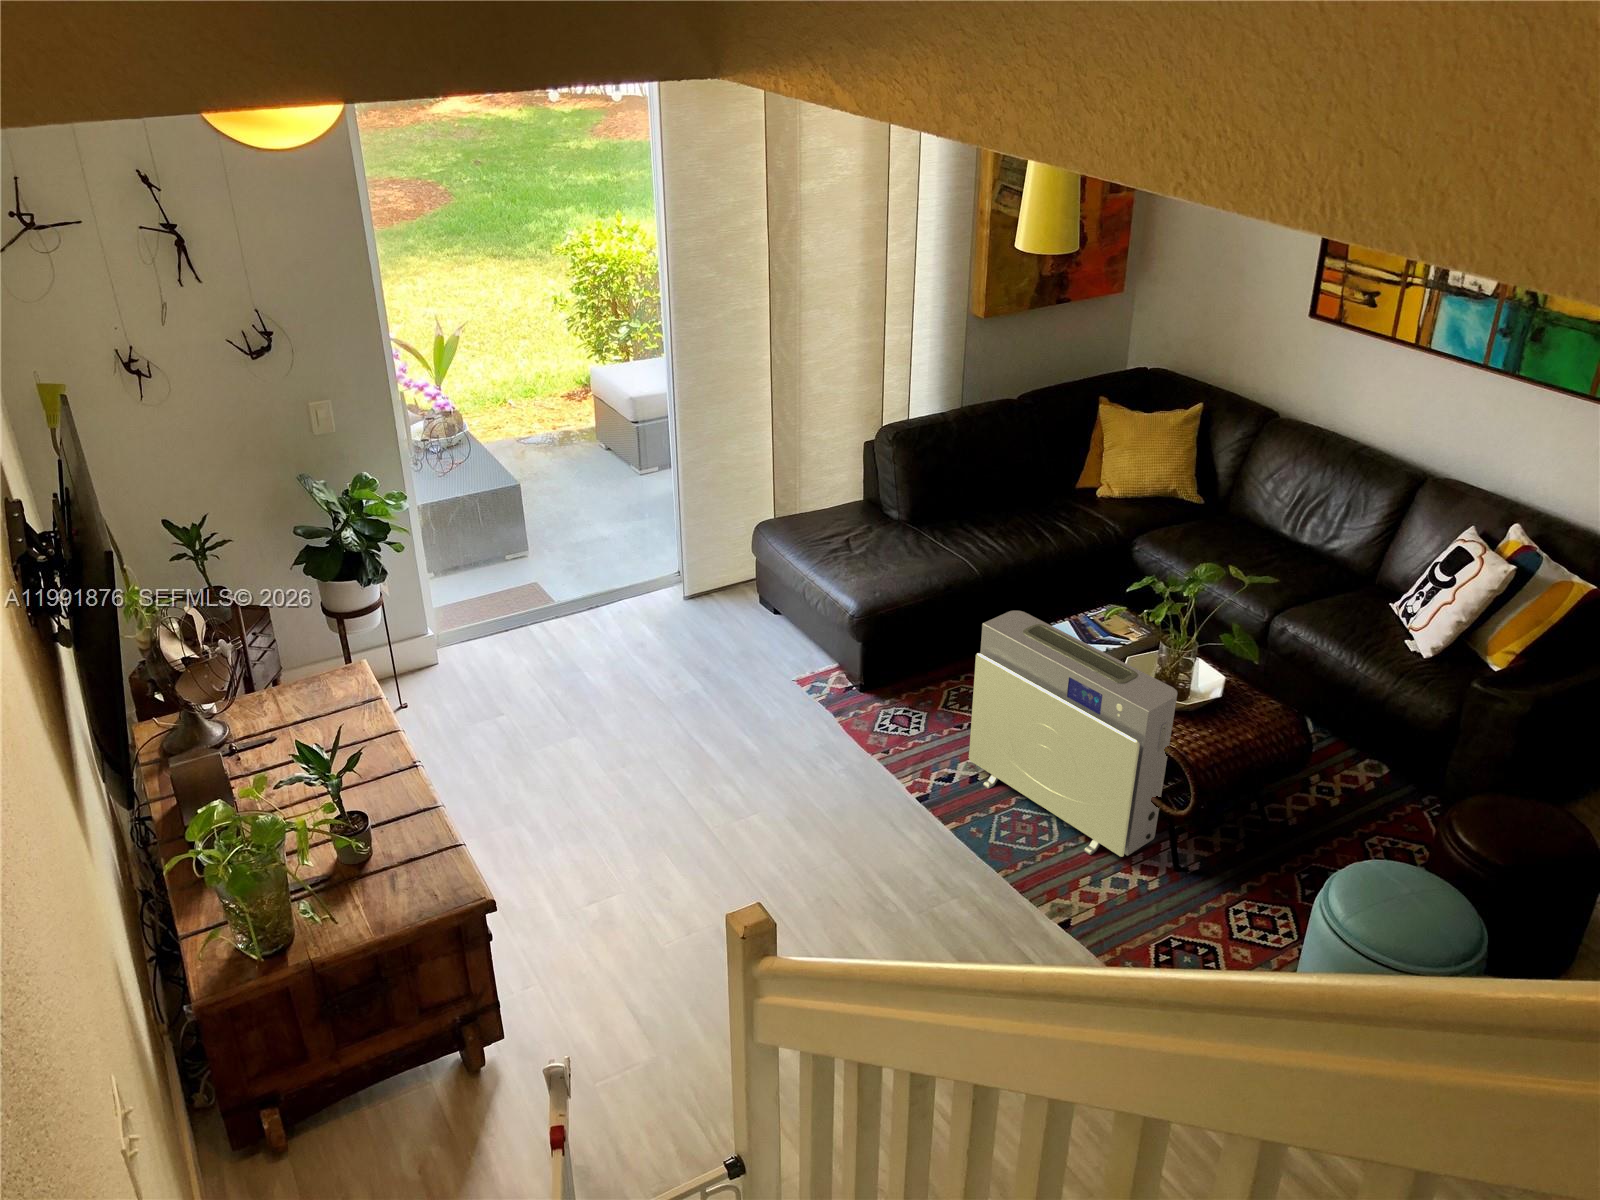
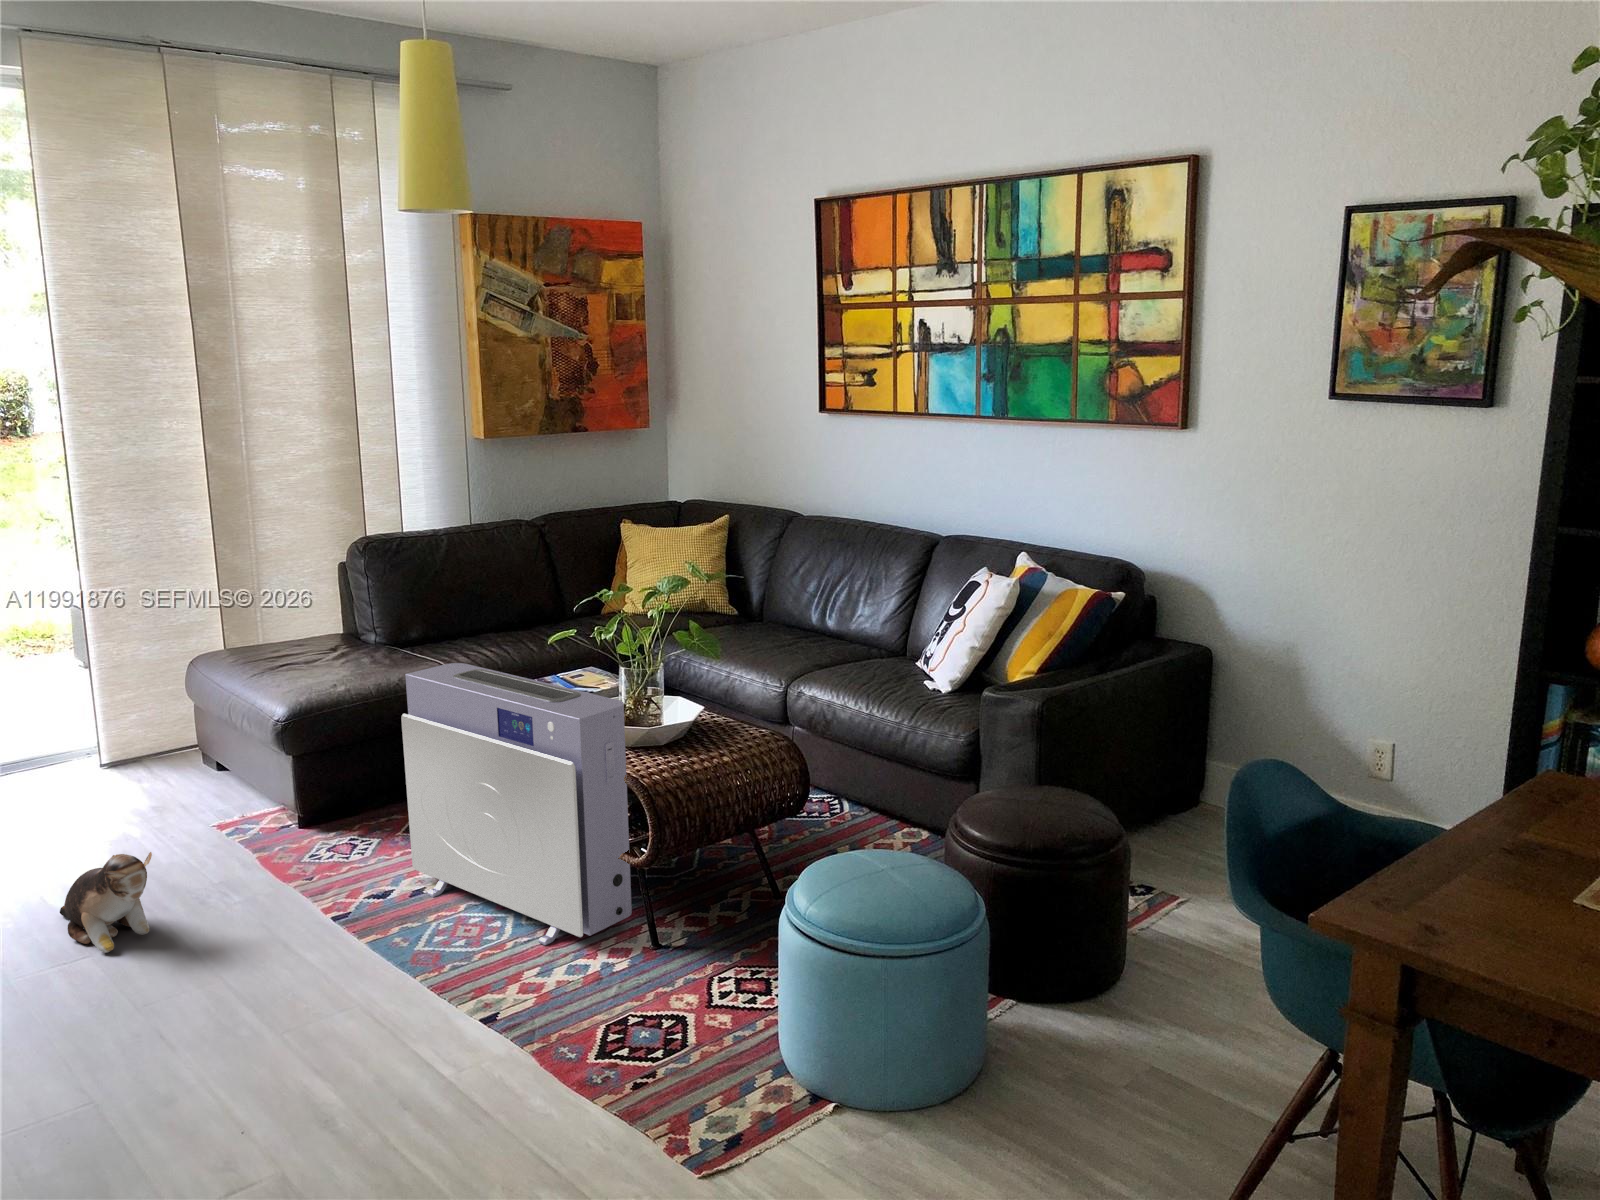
plush toy: none [720,751,808,815] -> present [60,852,152,953]

